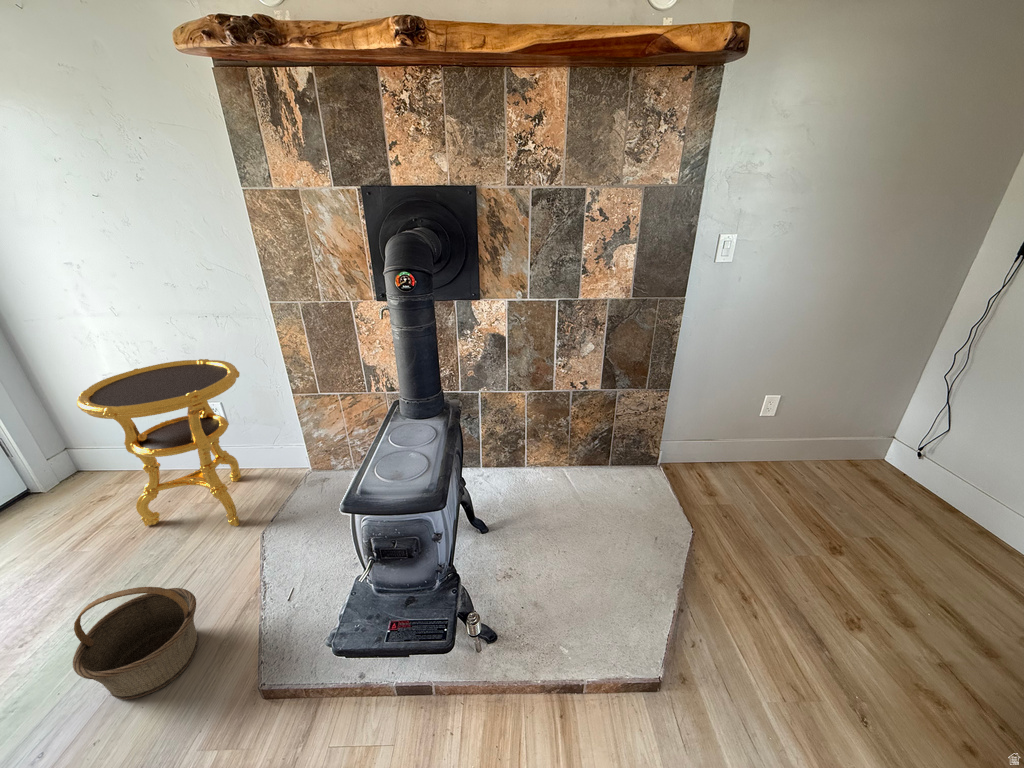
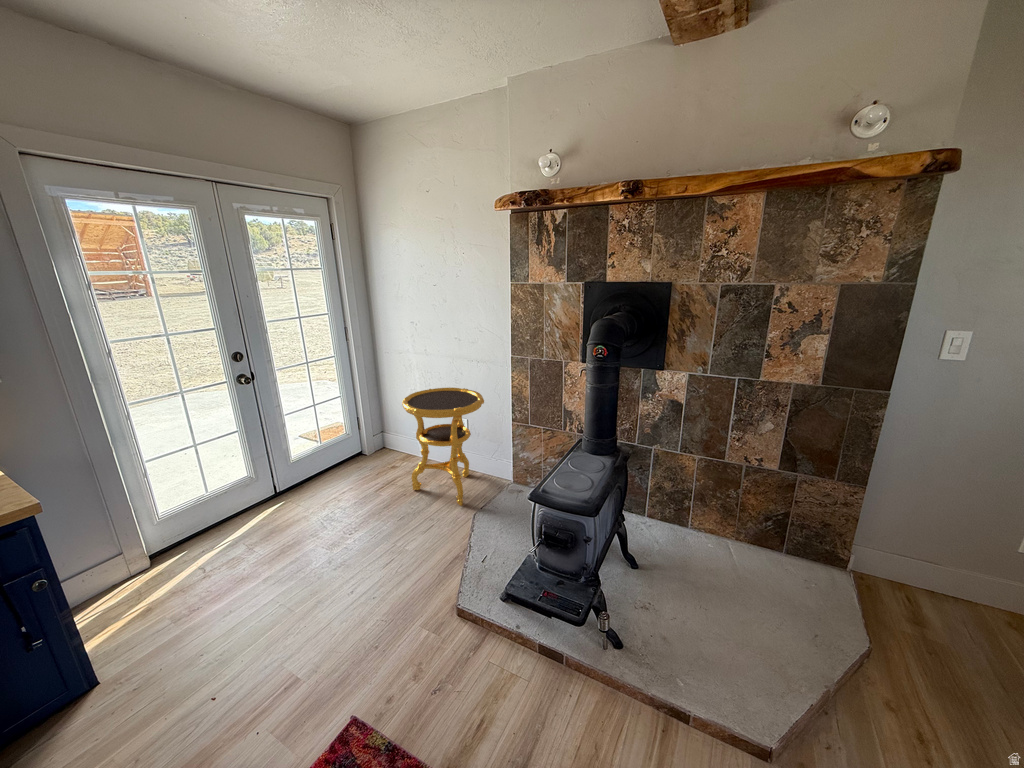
basket: present [73,587,198,700] -> none [376,515,435,584]

